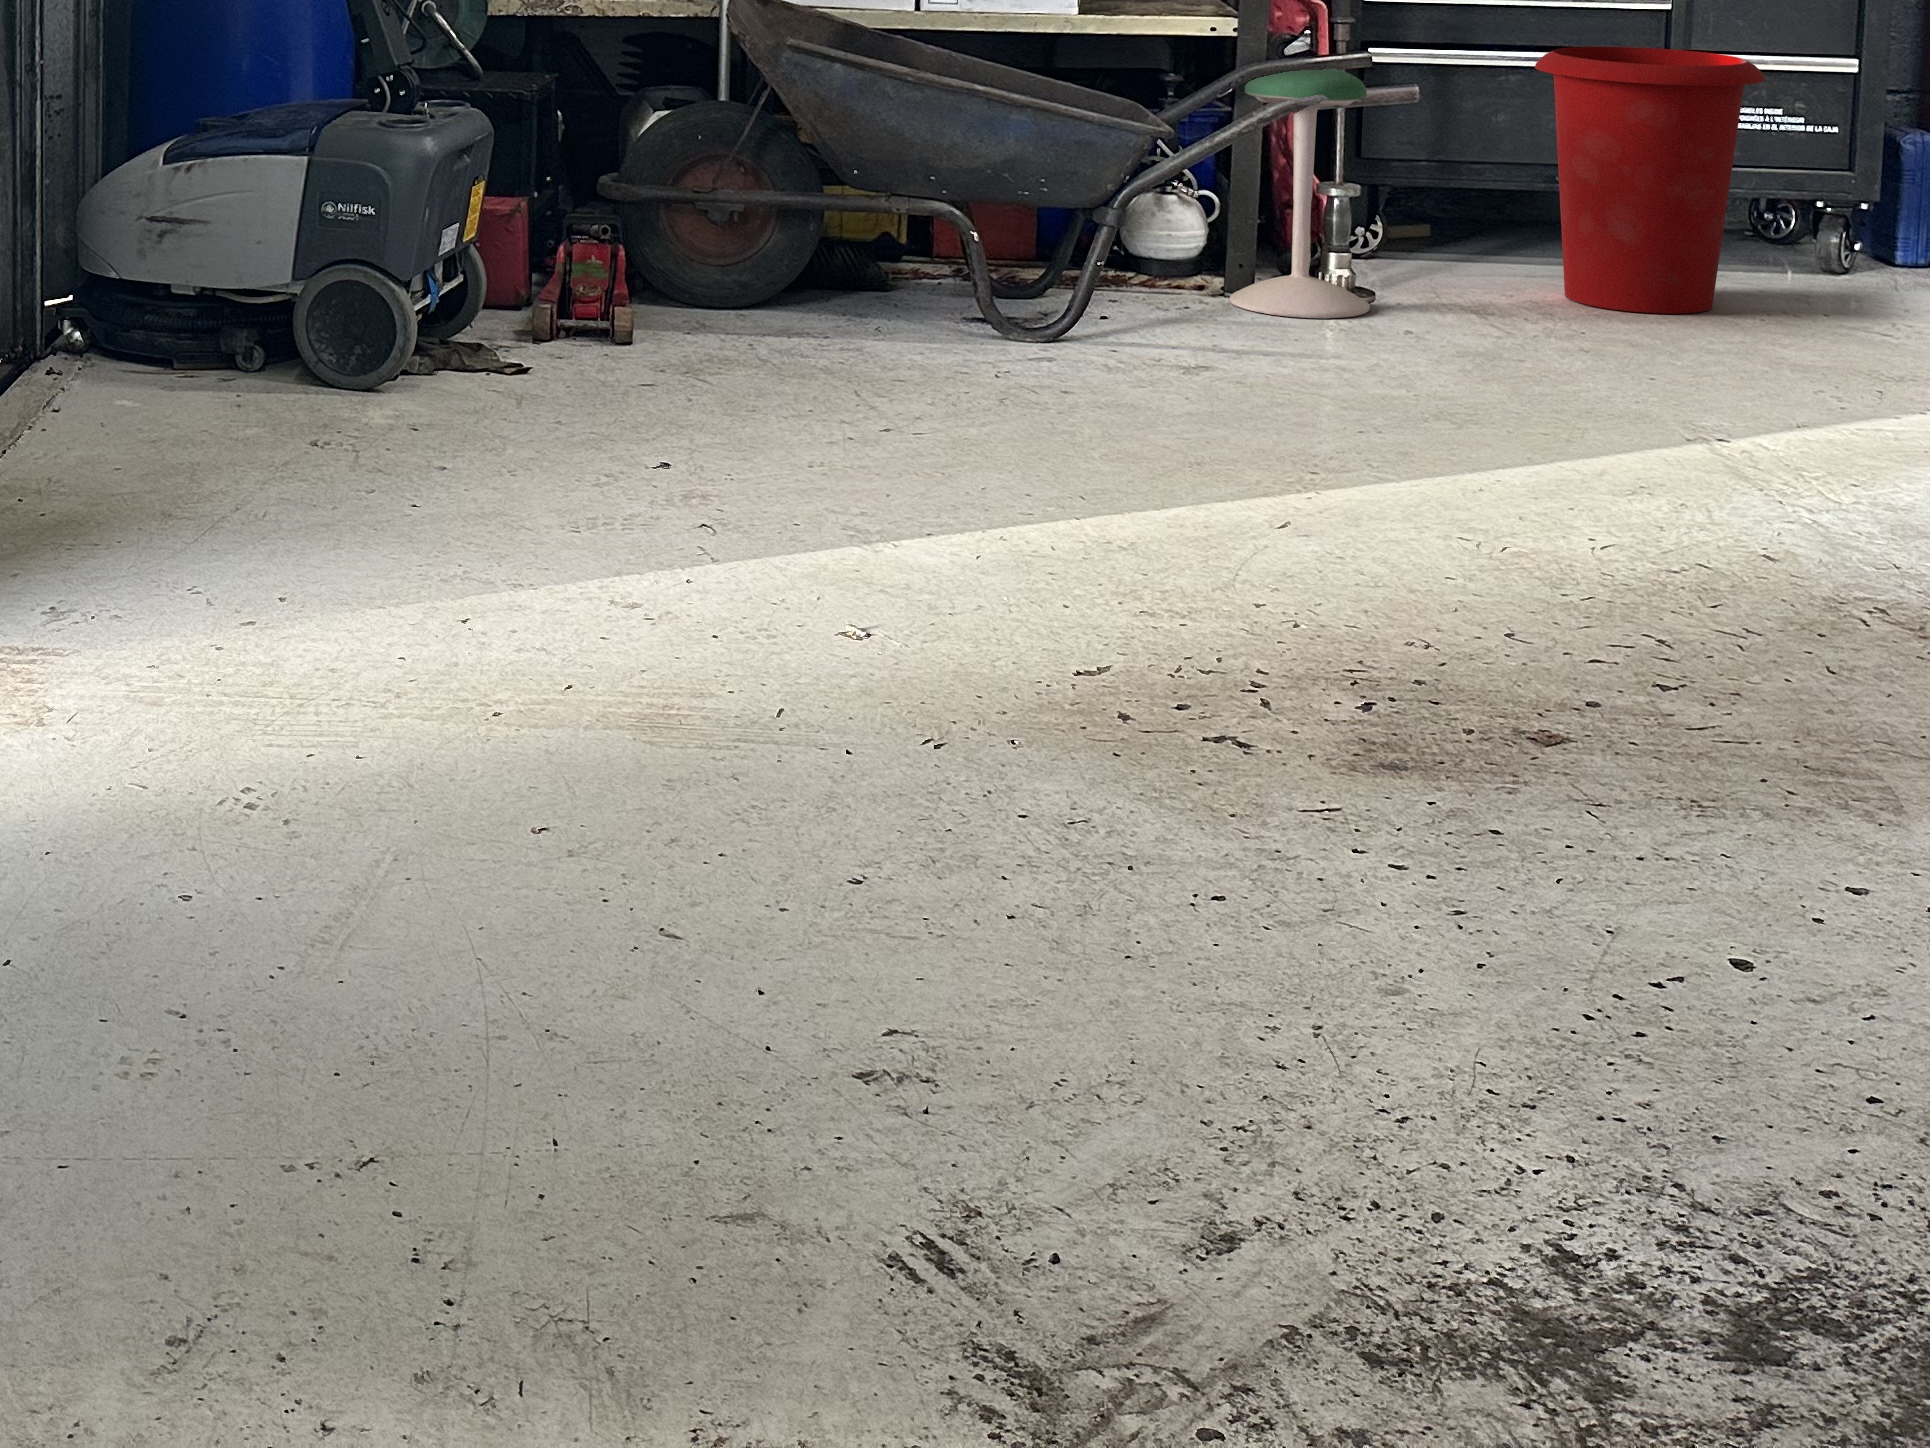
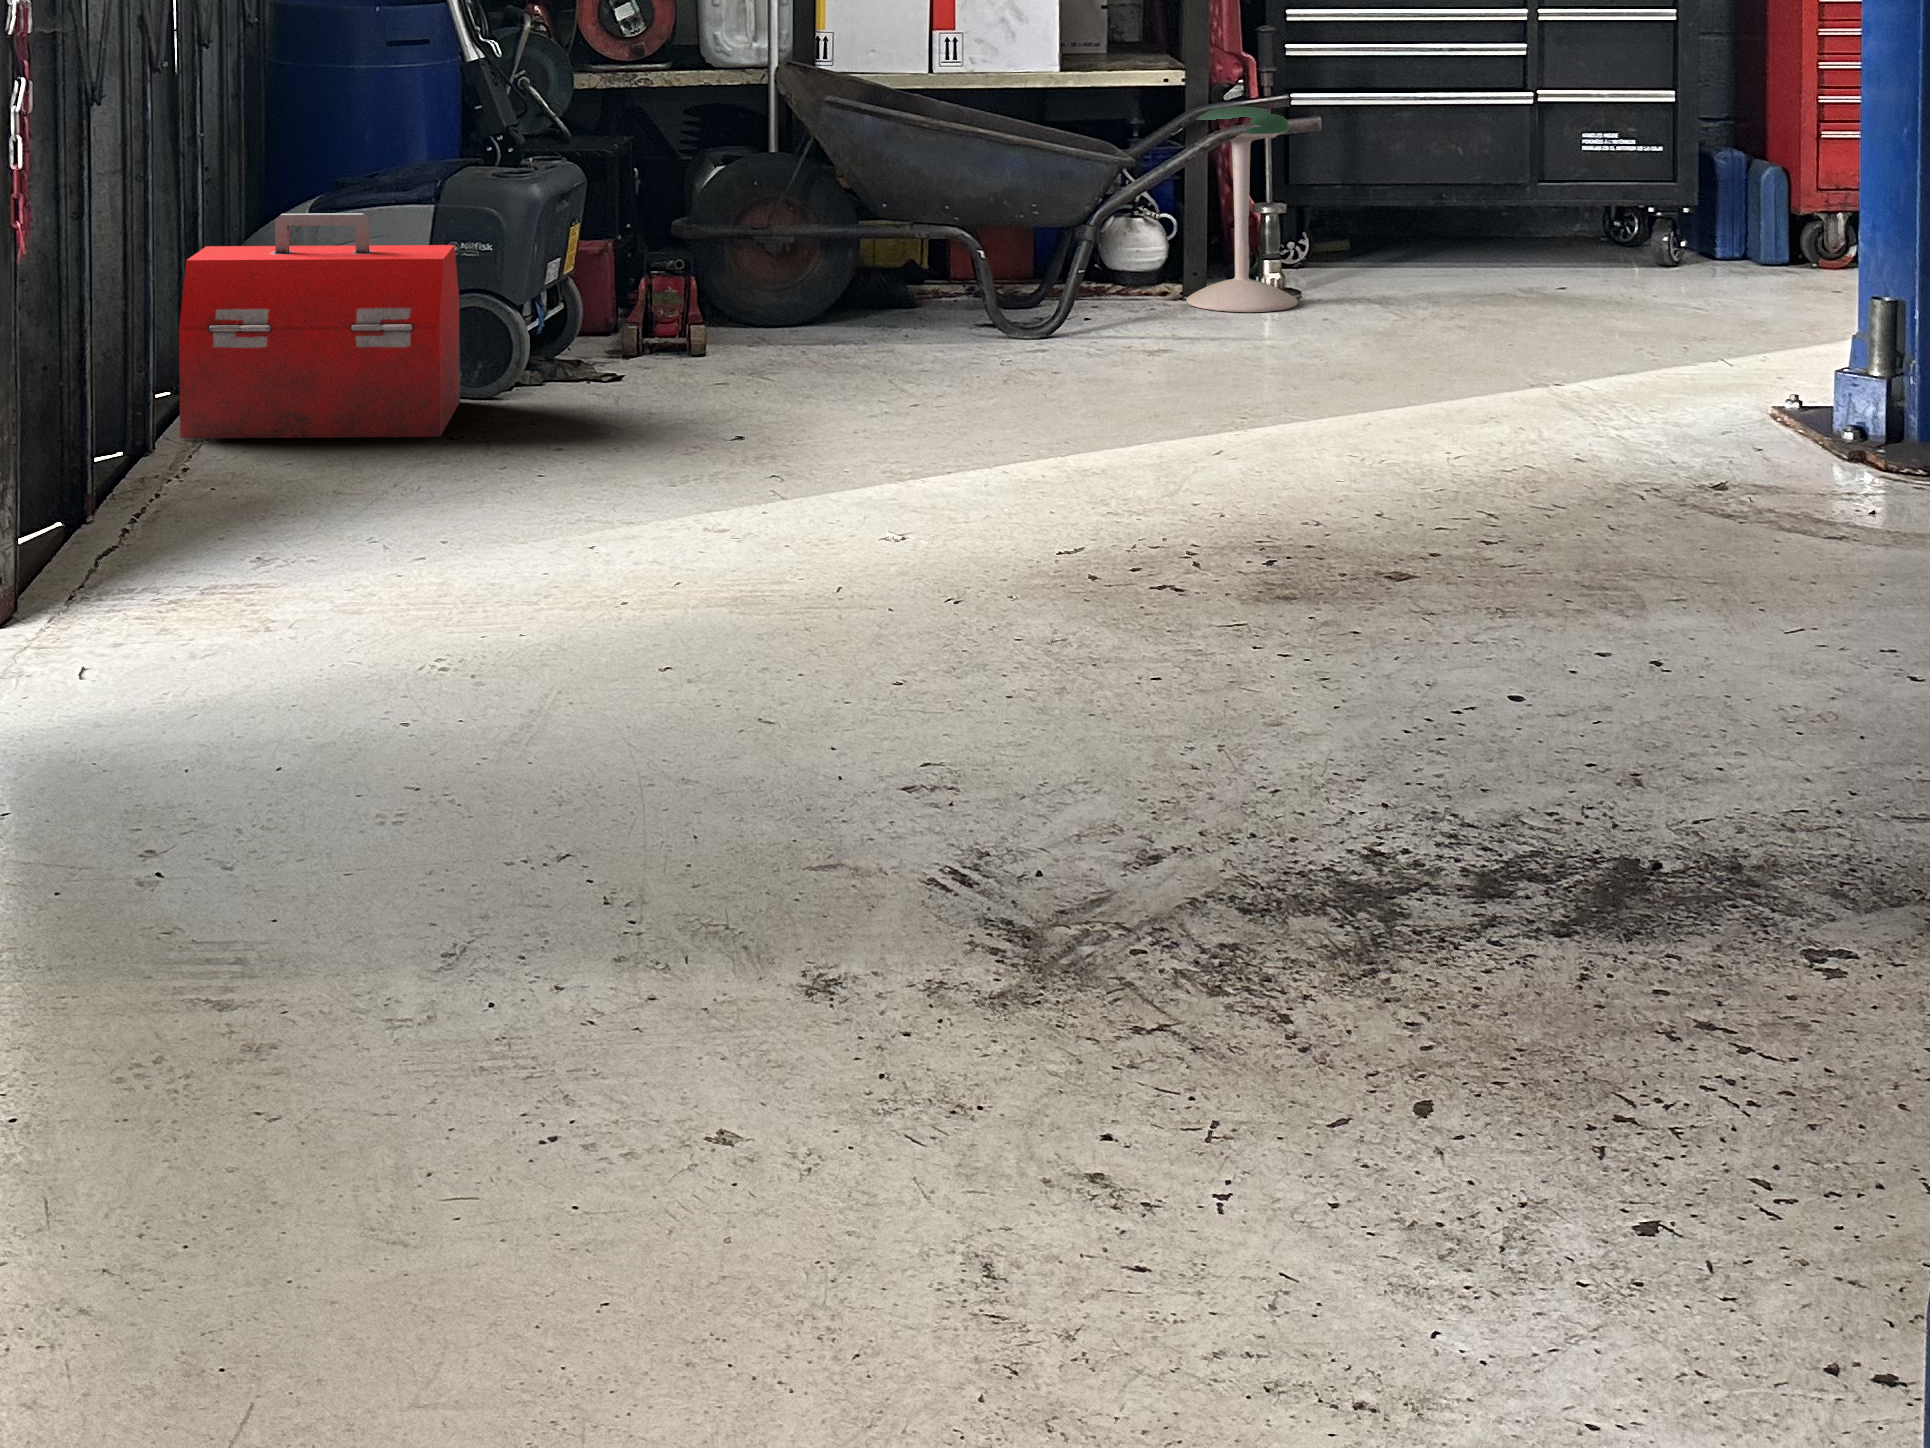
waste bin: present [1535,47,1765,314] -> none [1421,84,1599,297]
toolbox: none [5,161,342,438] -> present [179,213,460,438]

